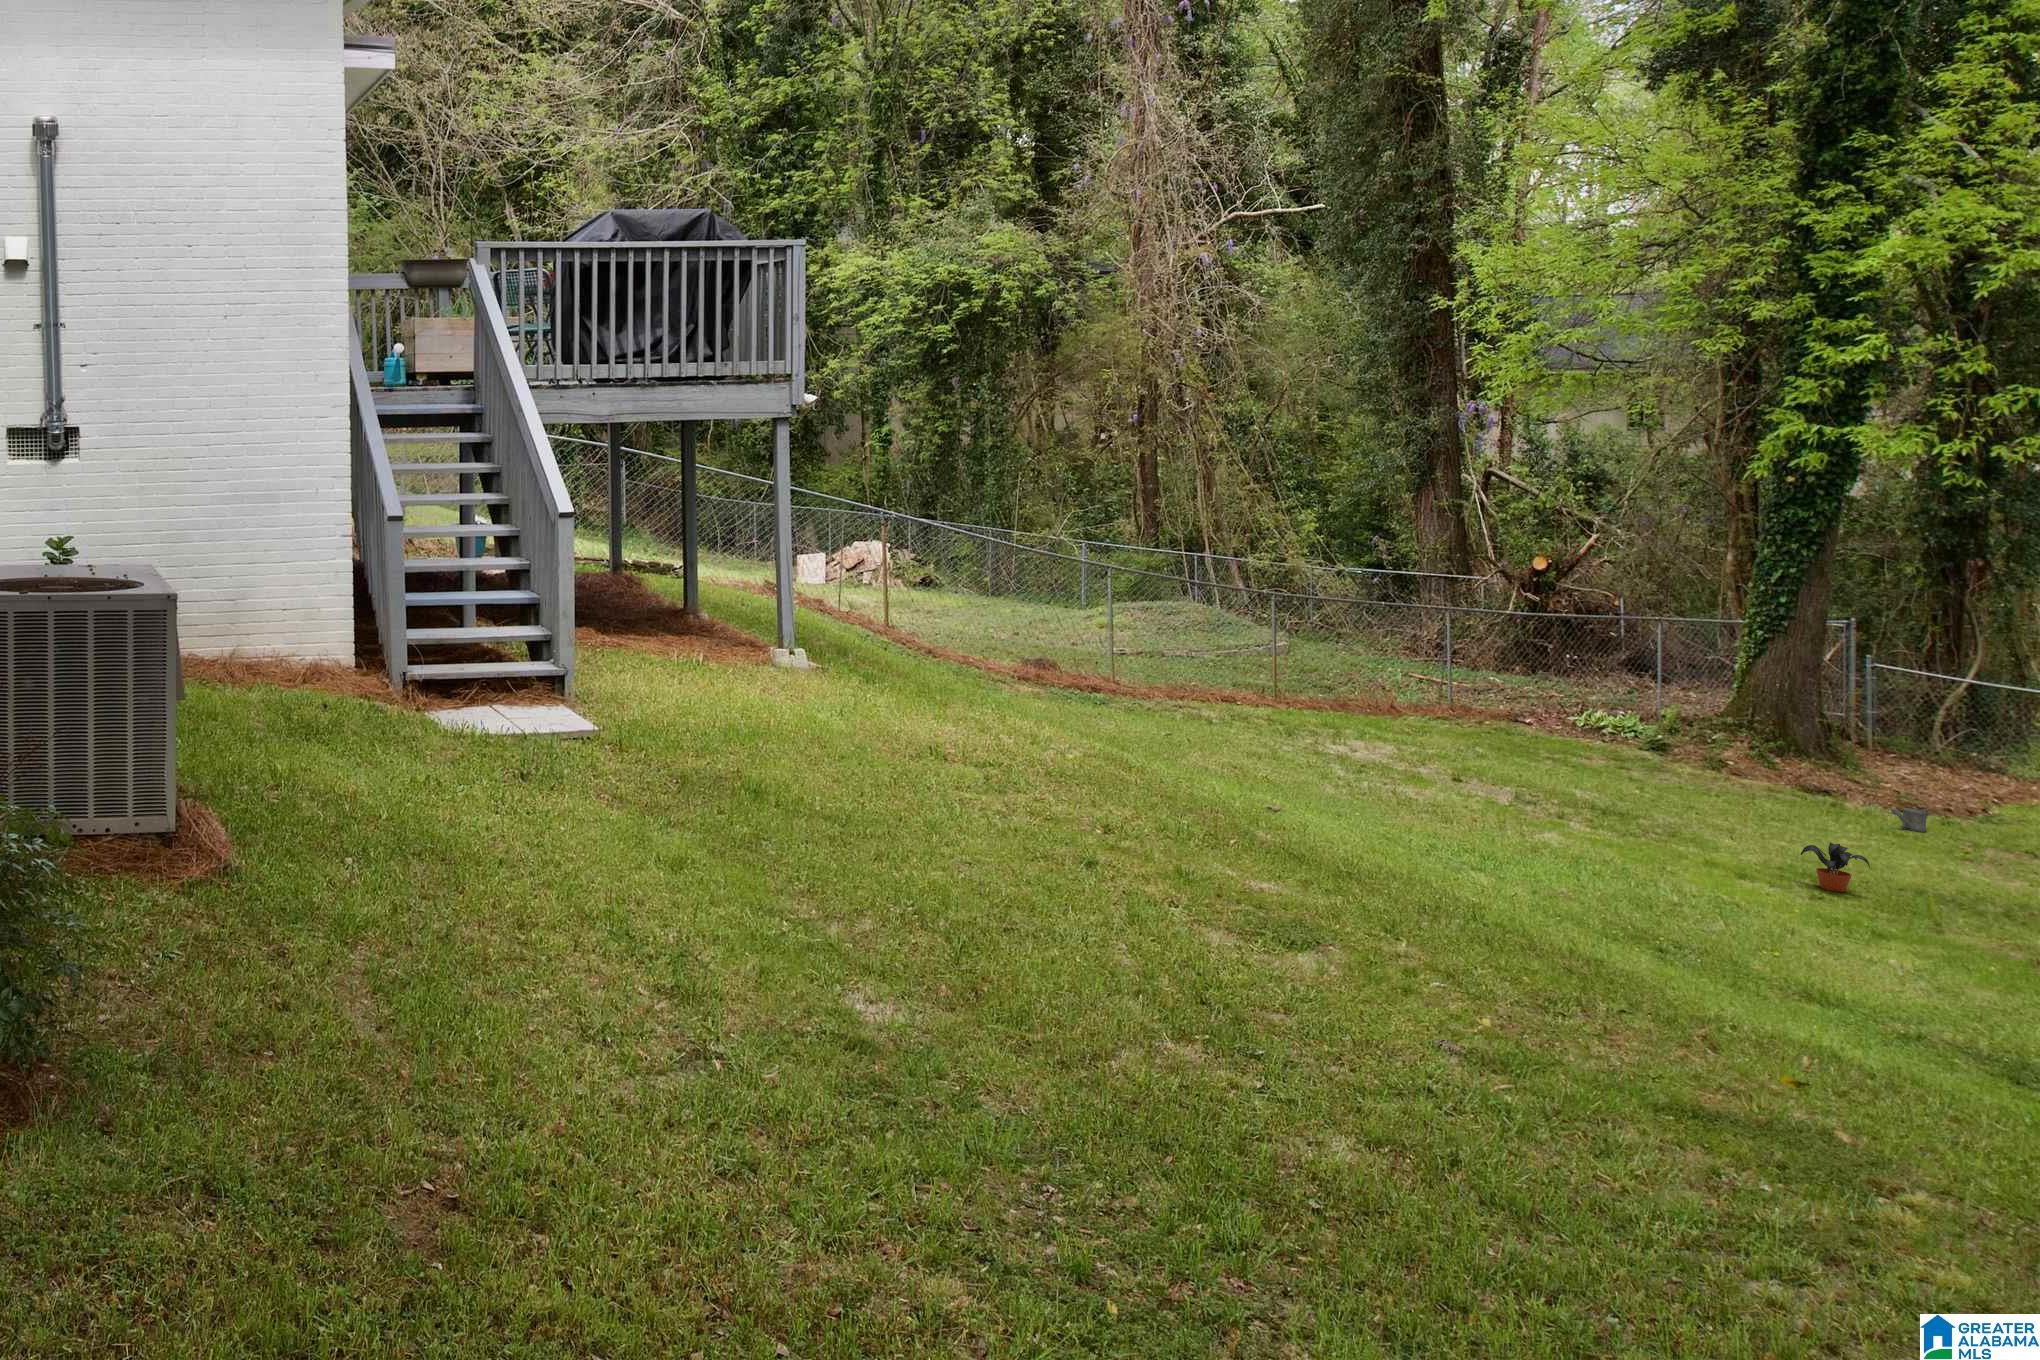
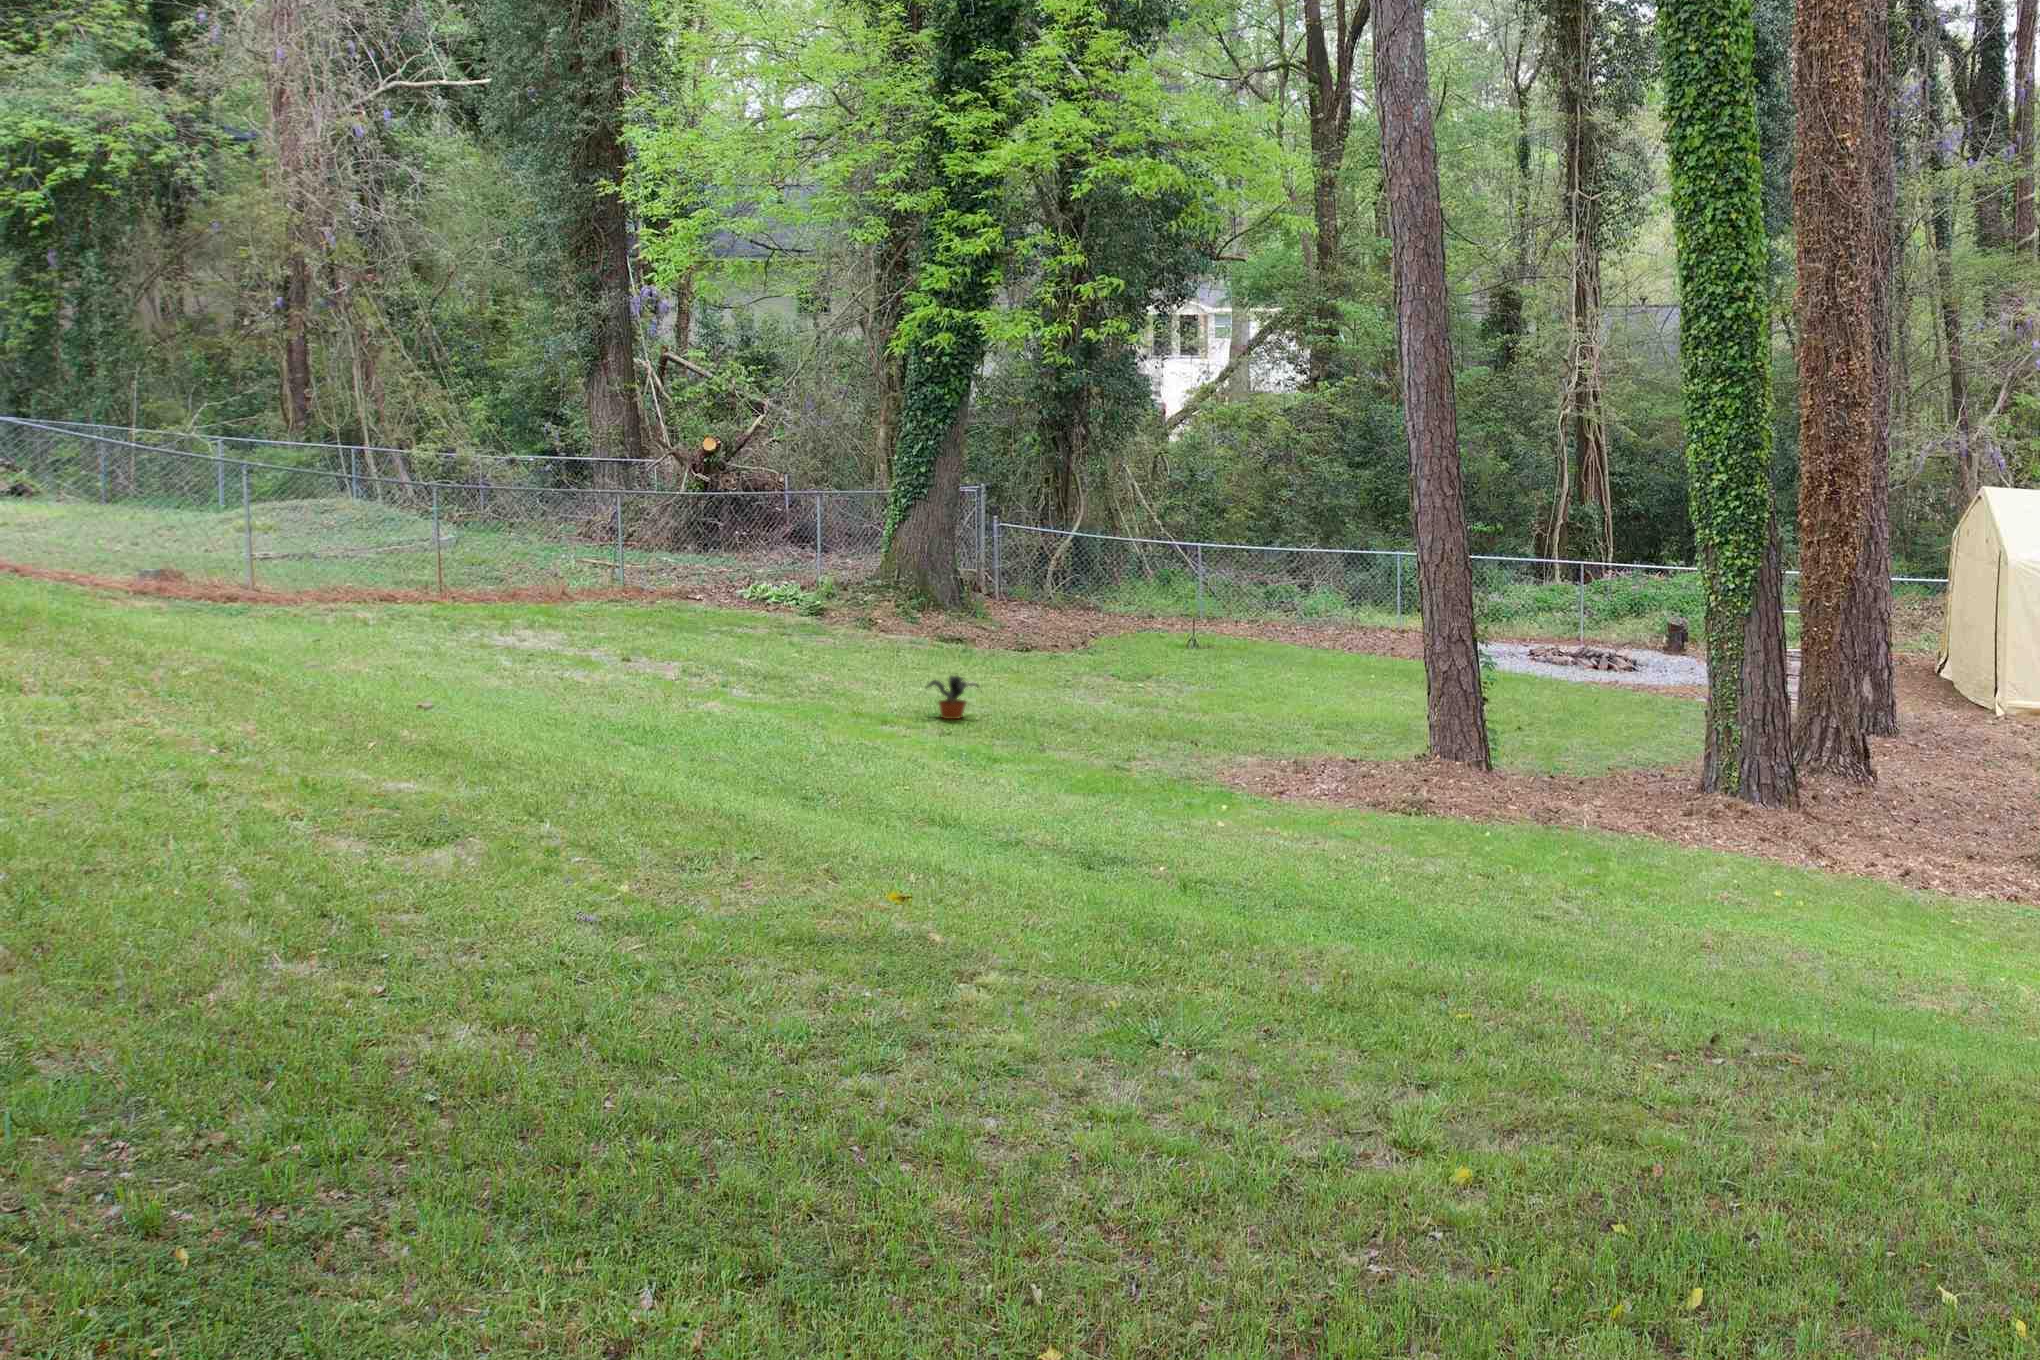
watering can: present [1891,808,1928,832] -> none [1001,634,1028,654]

